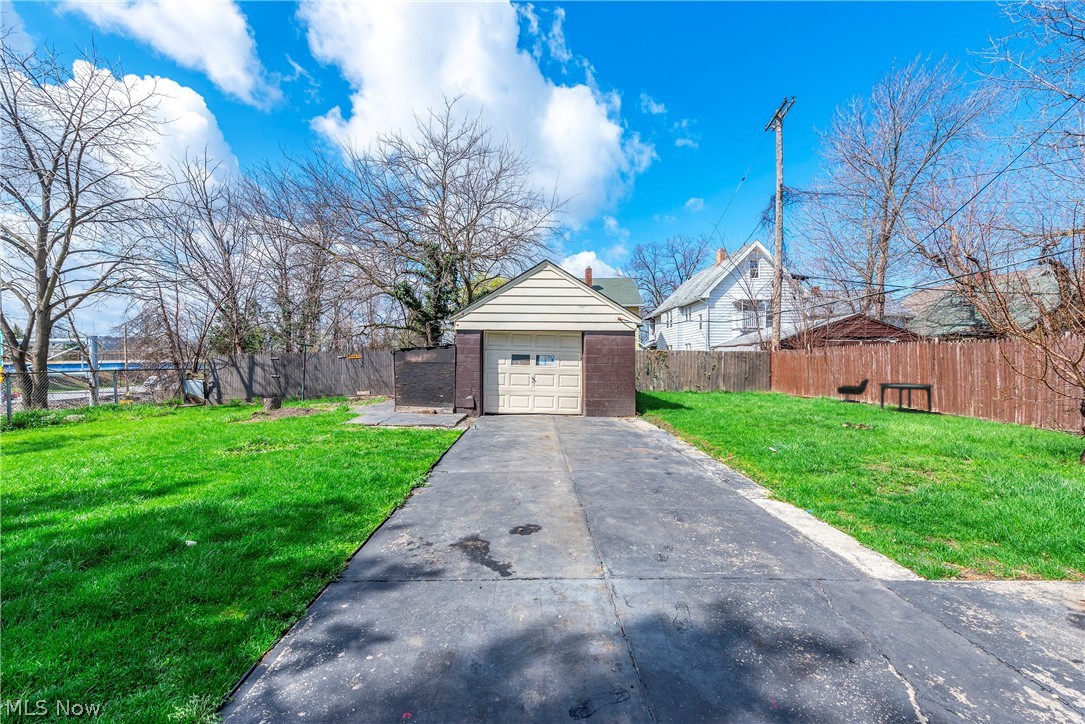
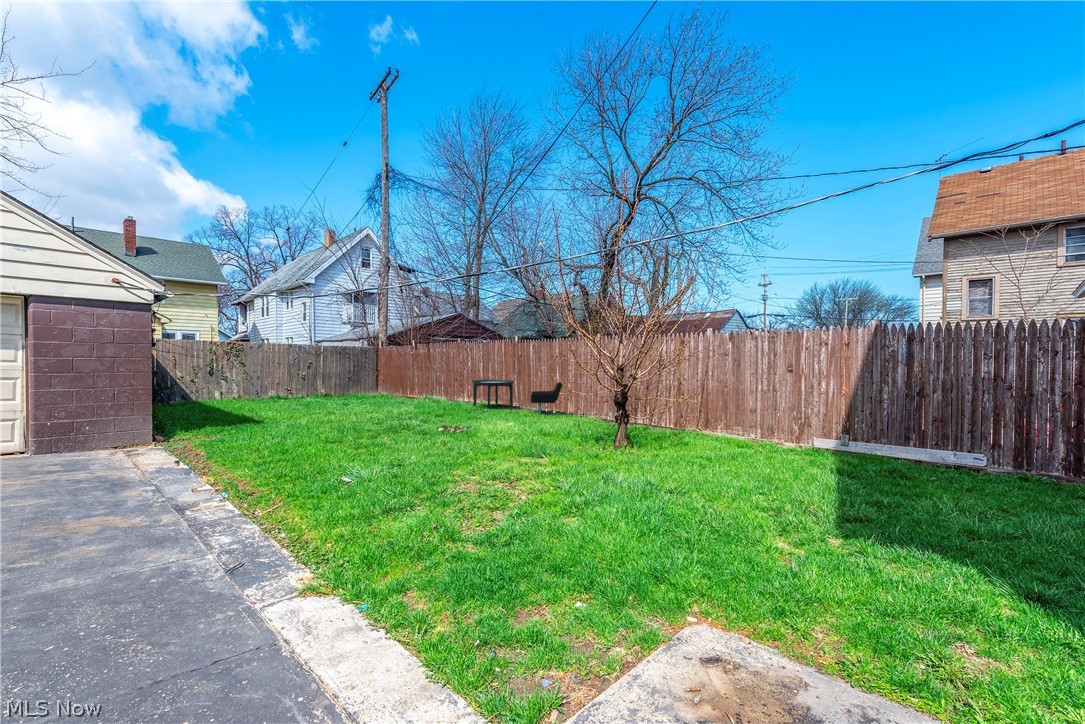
lounge chair: present [837,379,869,402] -> present [531,382,562,414]

